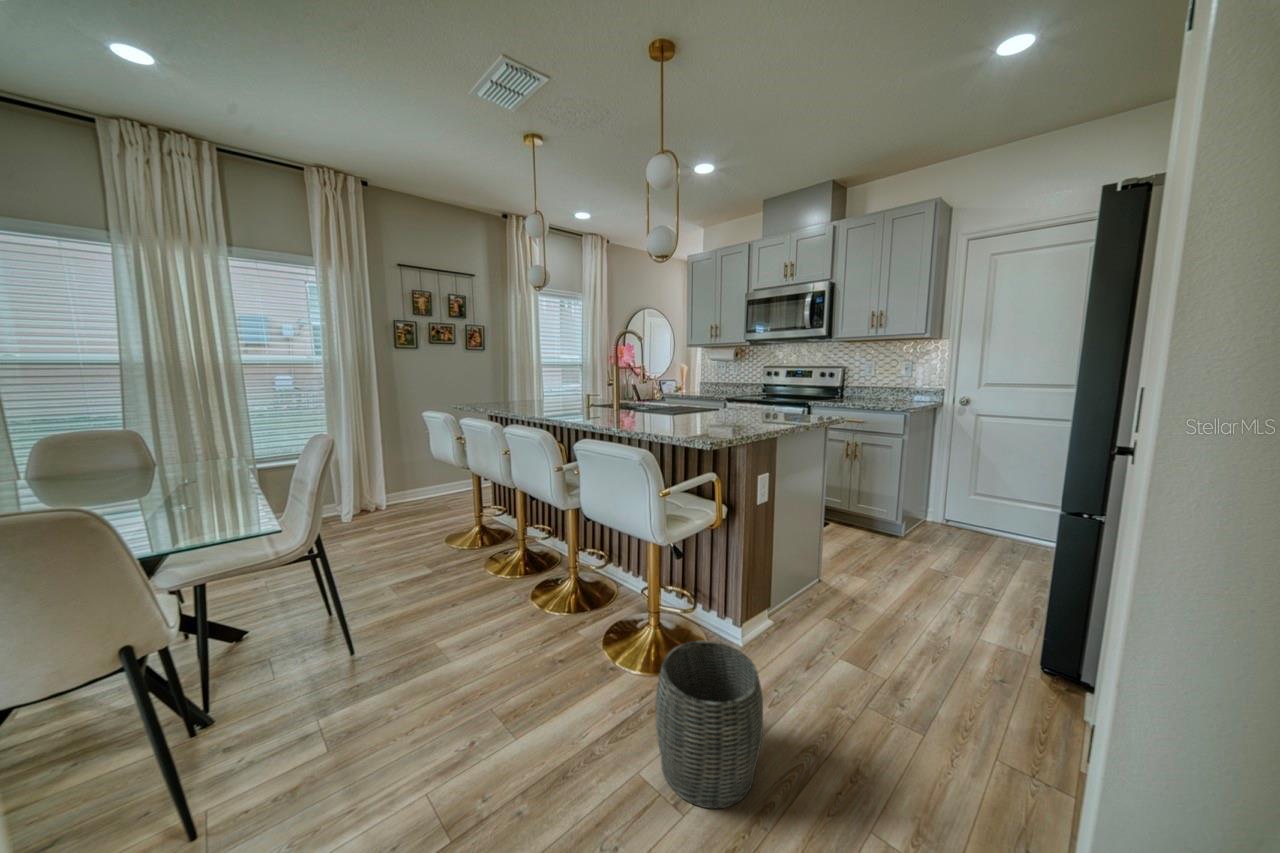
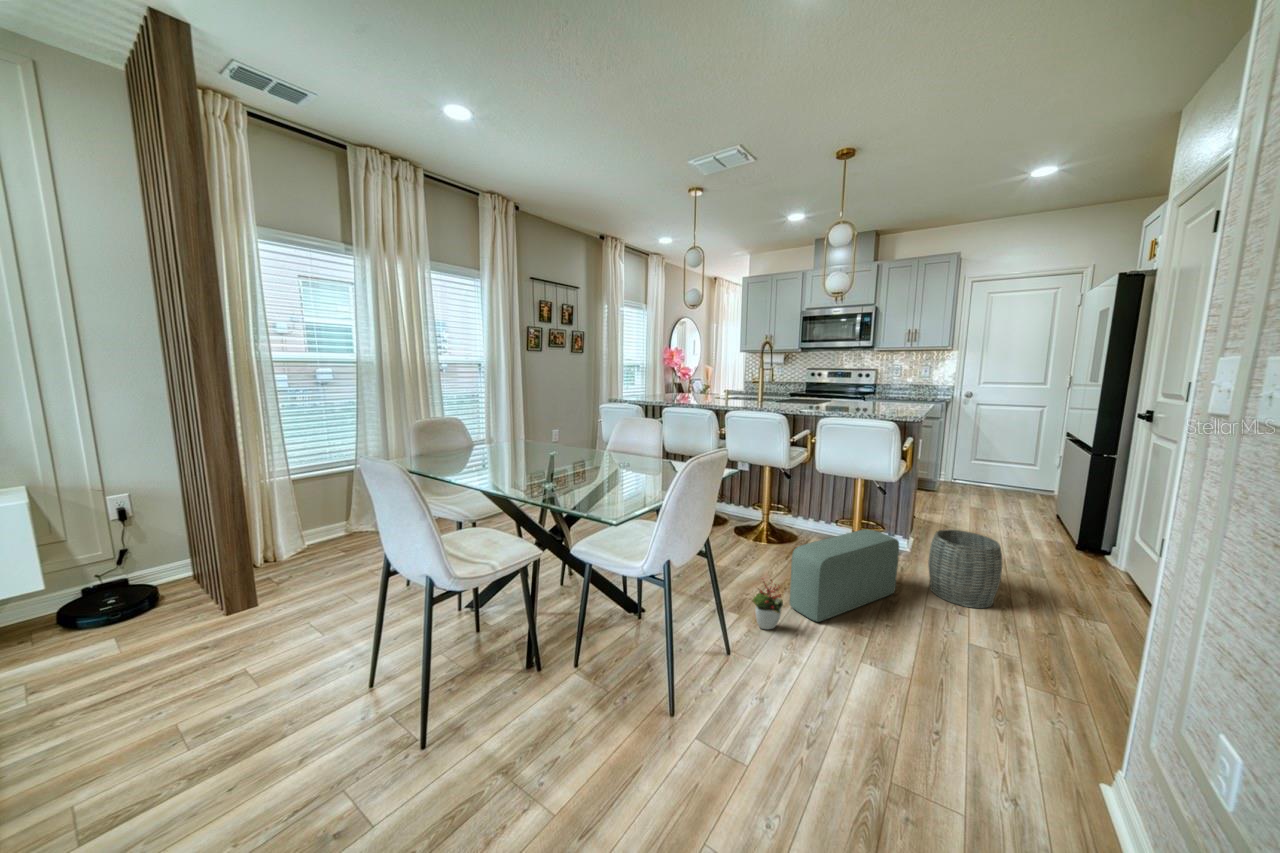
pouf: none [374,625,597,792] -> present [790,529,899,622]
decorative plant: none [261,706,319,794] -> present [753,580,783,629]

